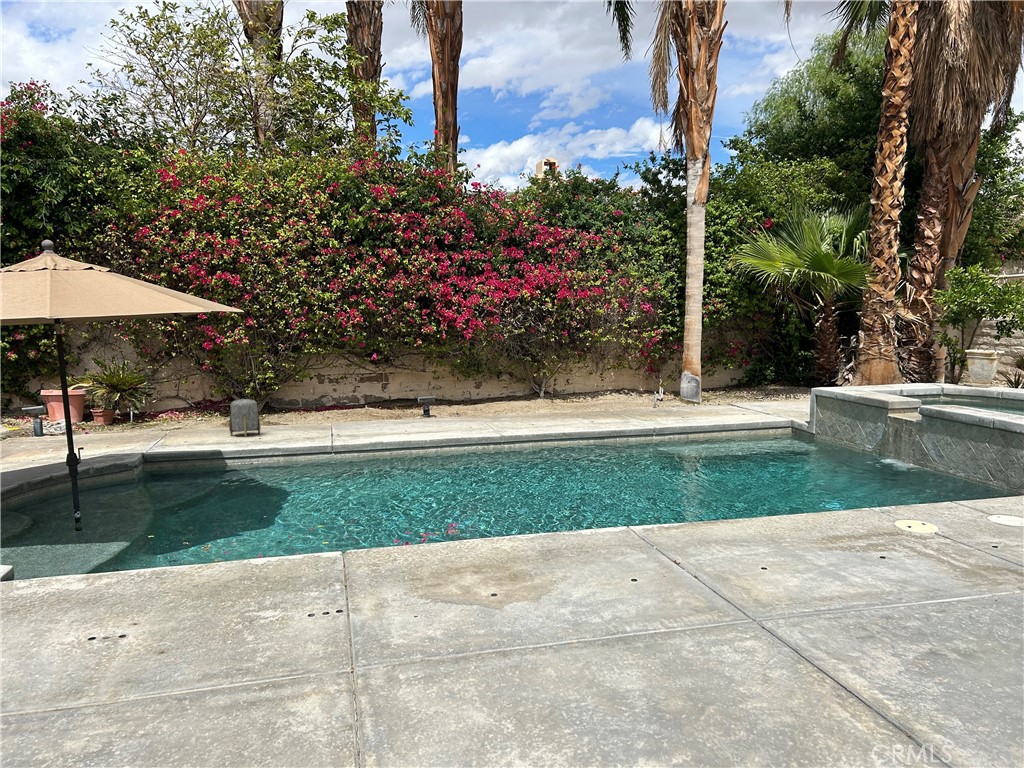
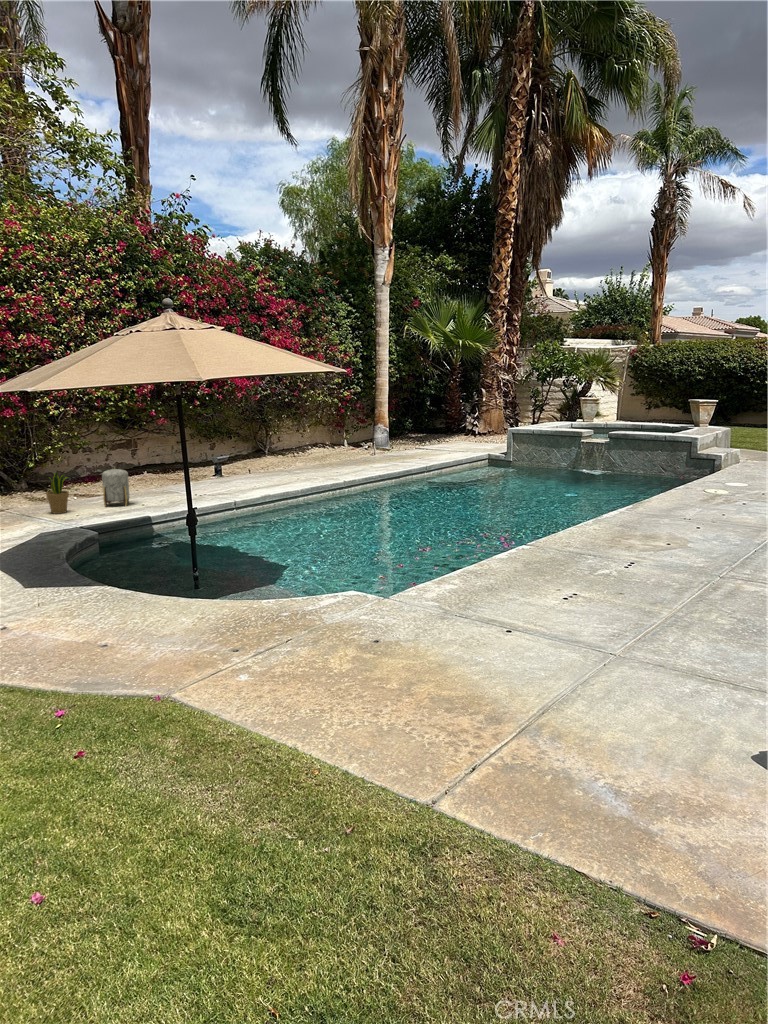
potted plant: none [176,397,200,437] -> present [46,472,69,514]

